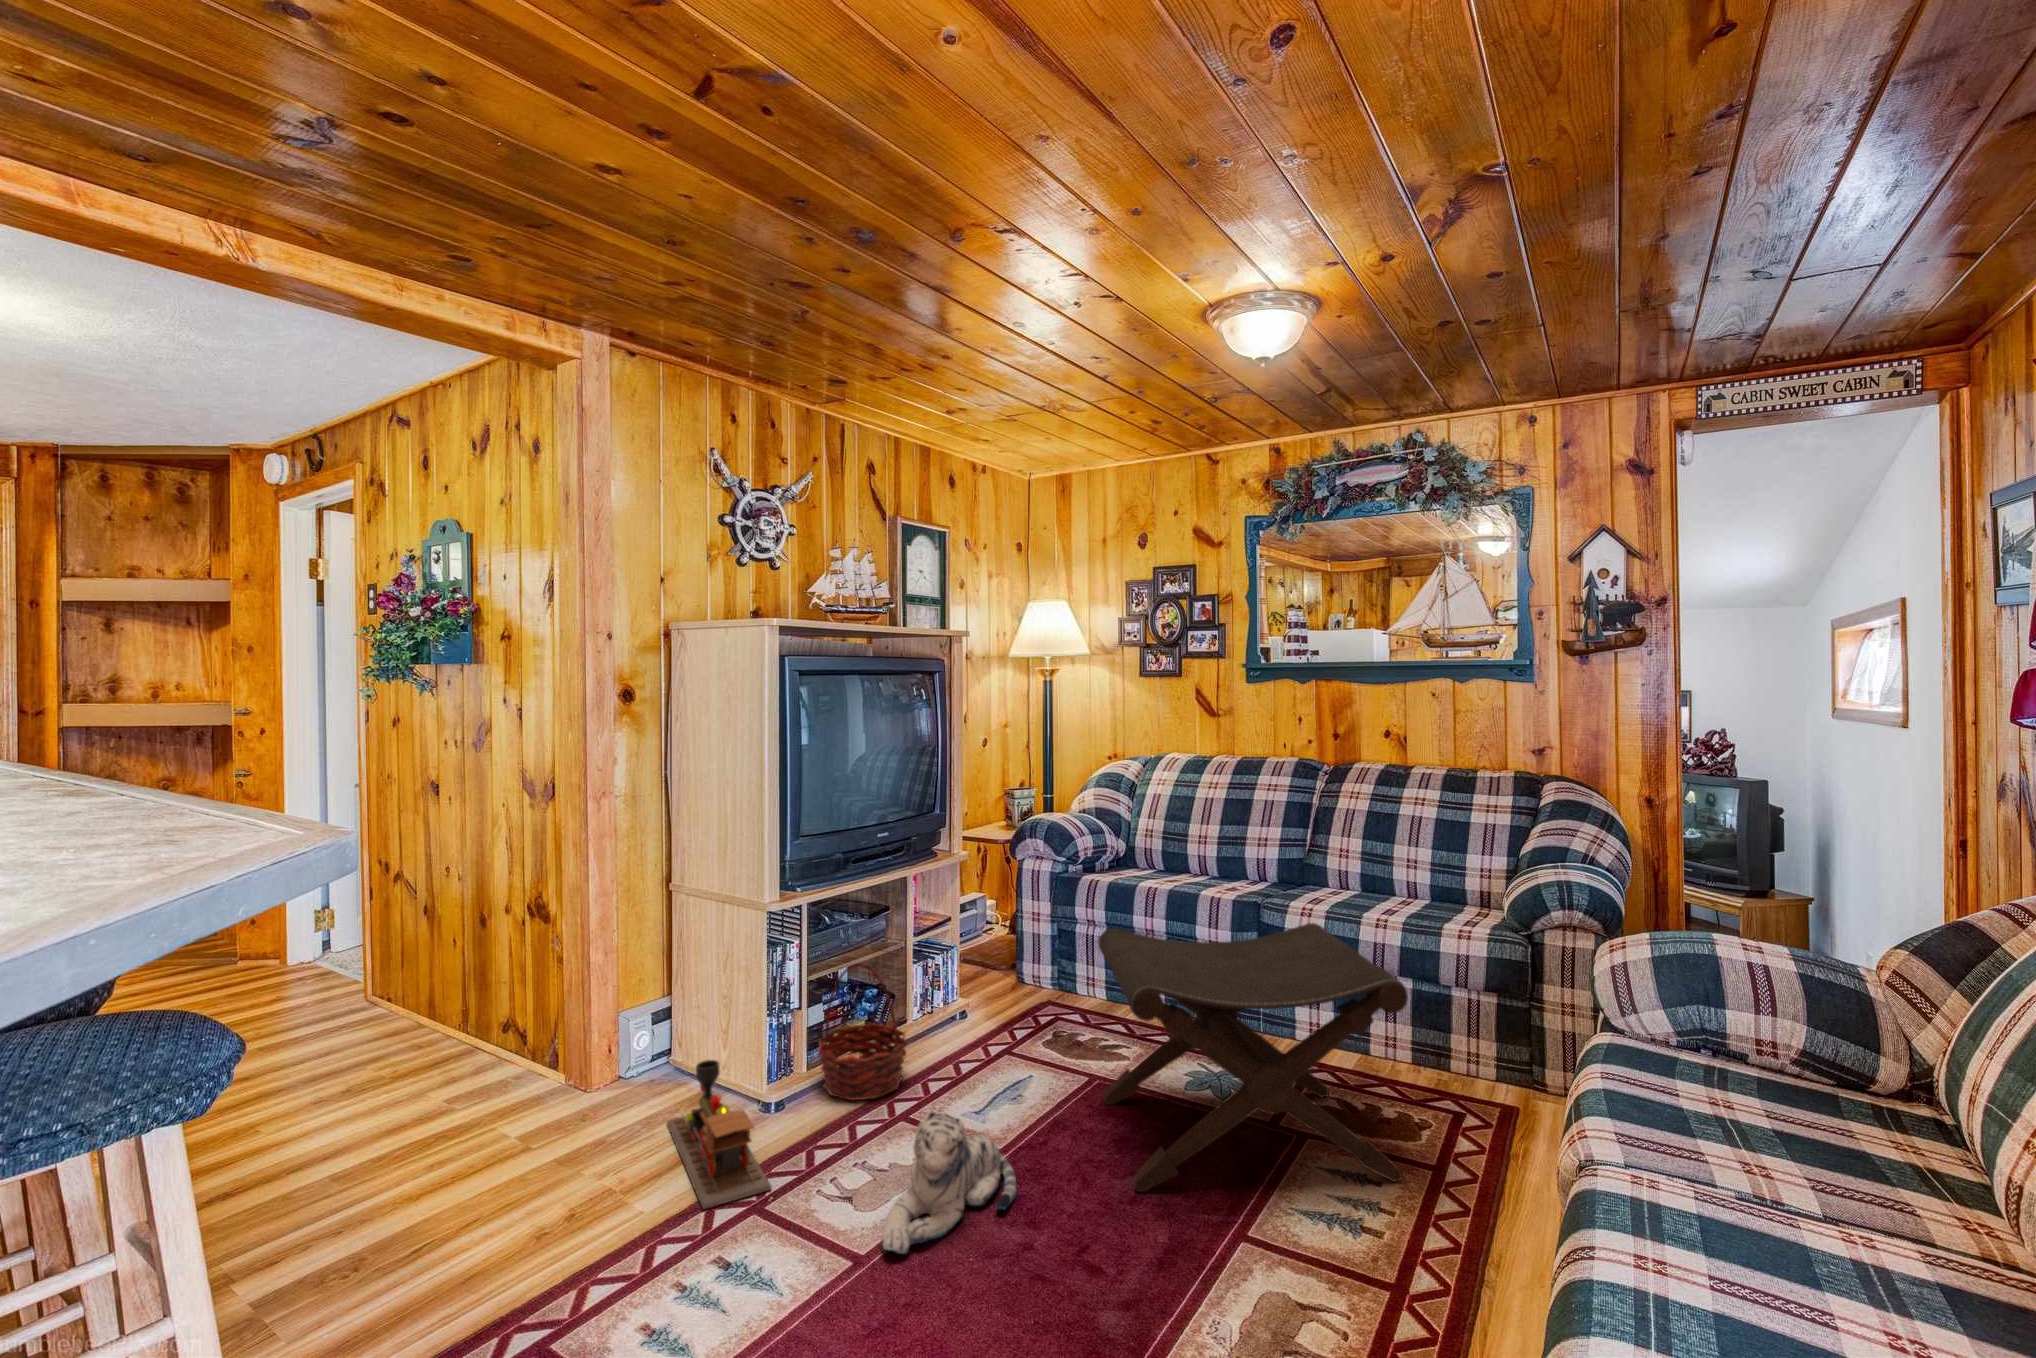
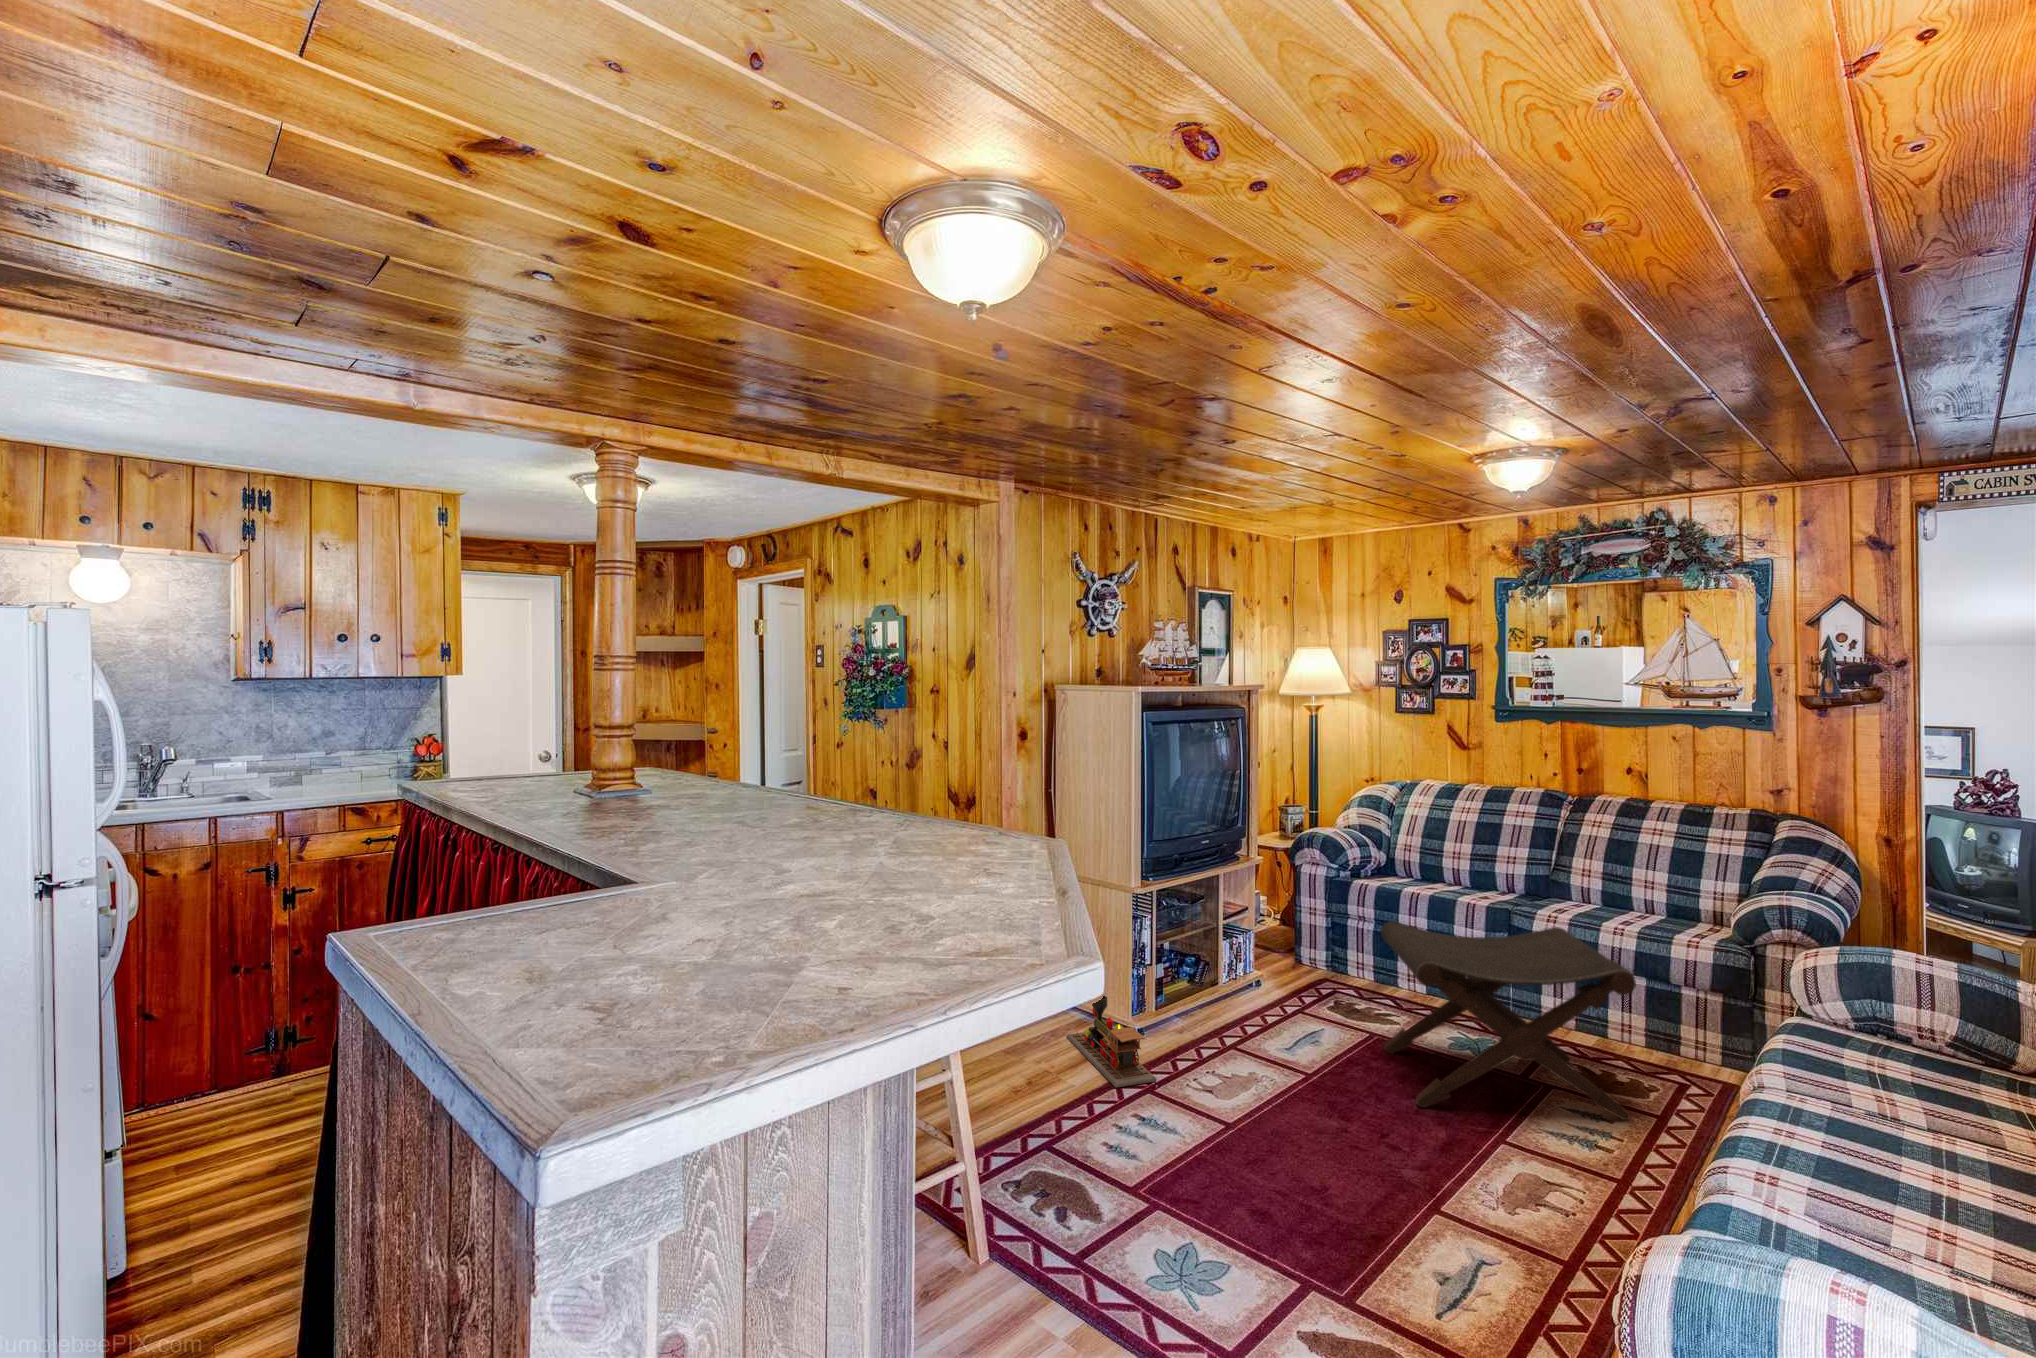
basket: present [818,963,908,1100] -> none [1162,936,1230,1035]
plush toy: present [881,1111,1017,1254] -> none [1243,1035,1330,1124]

